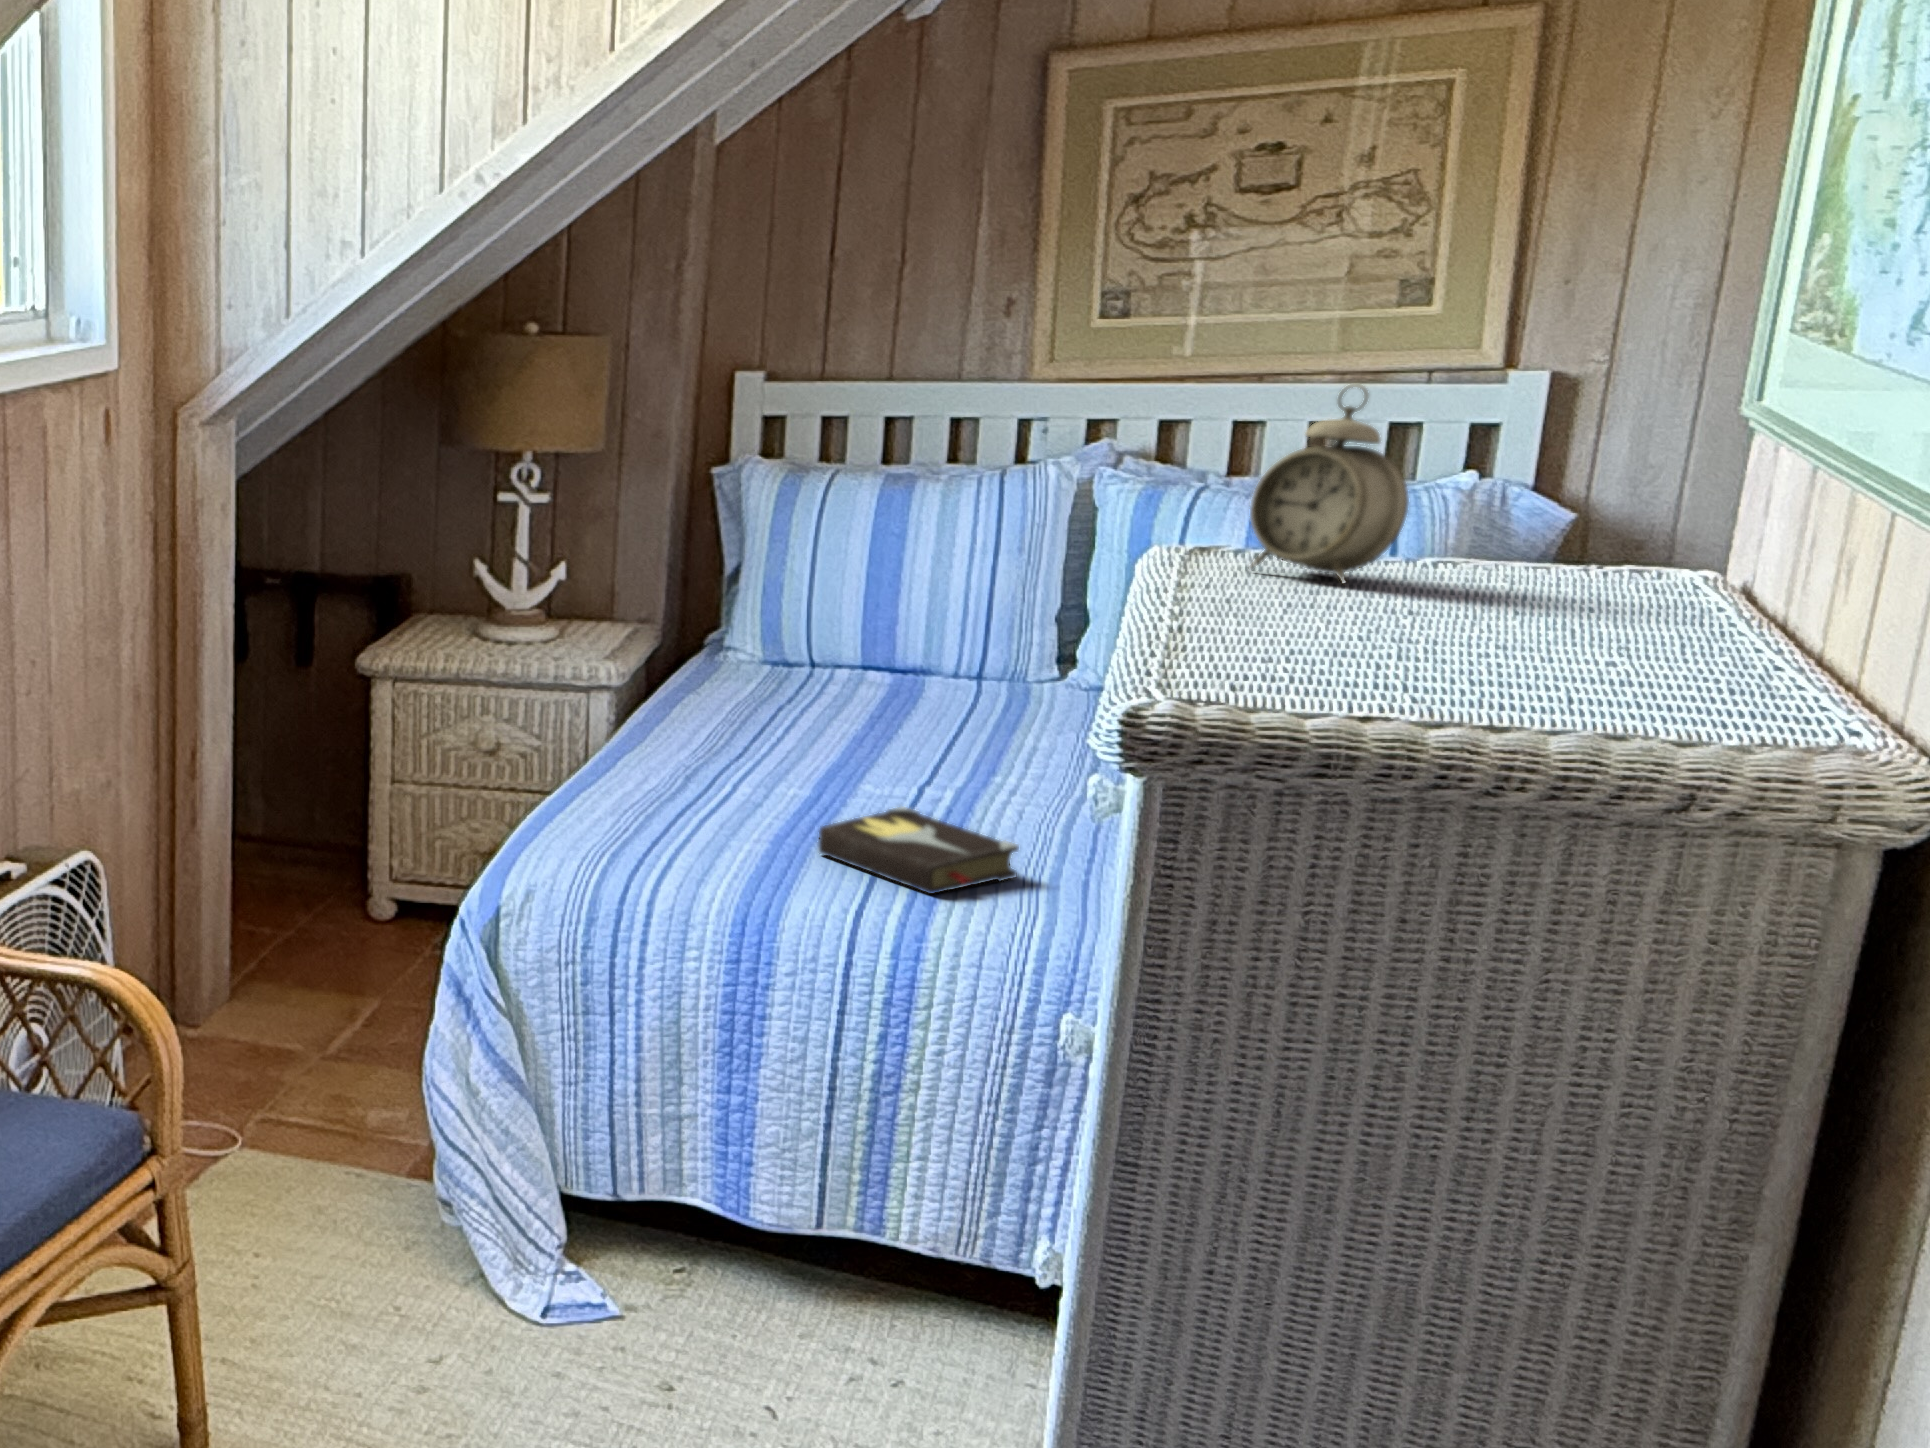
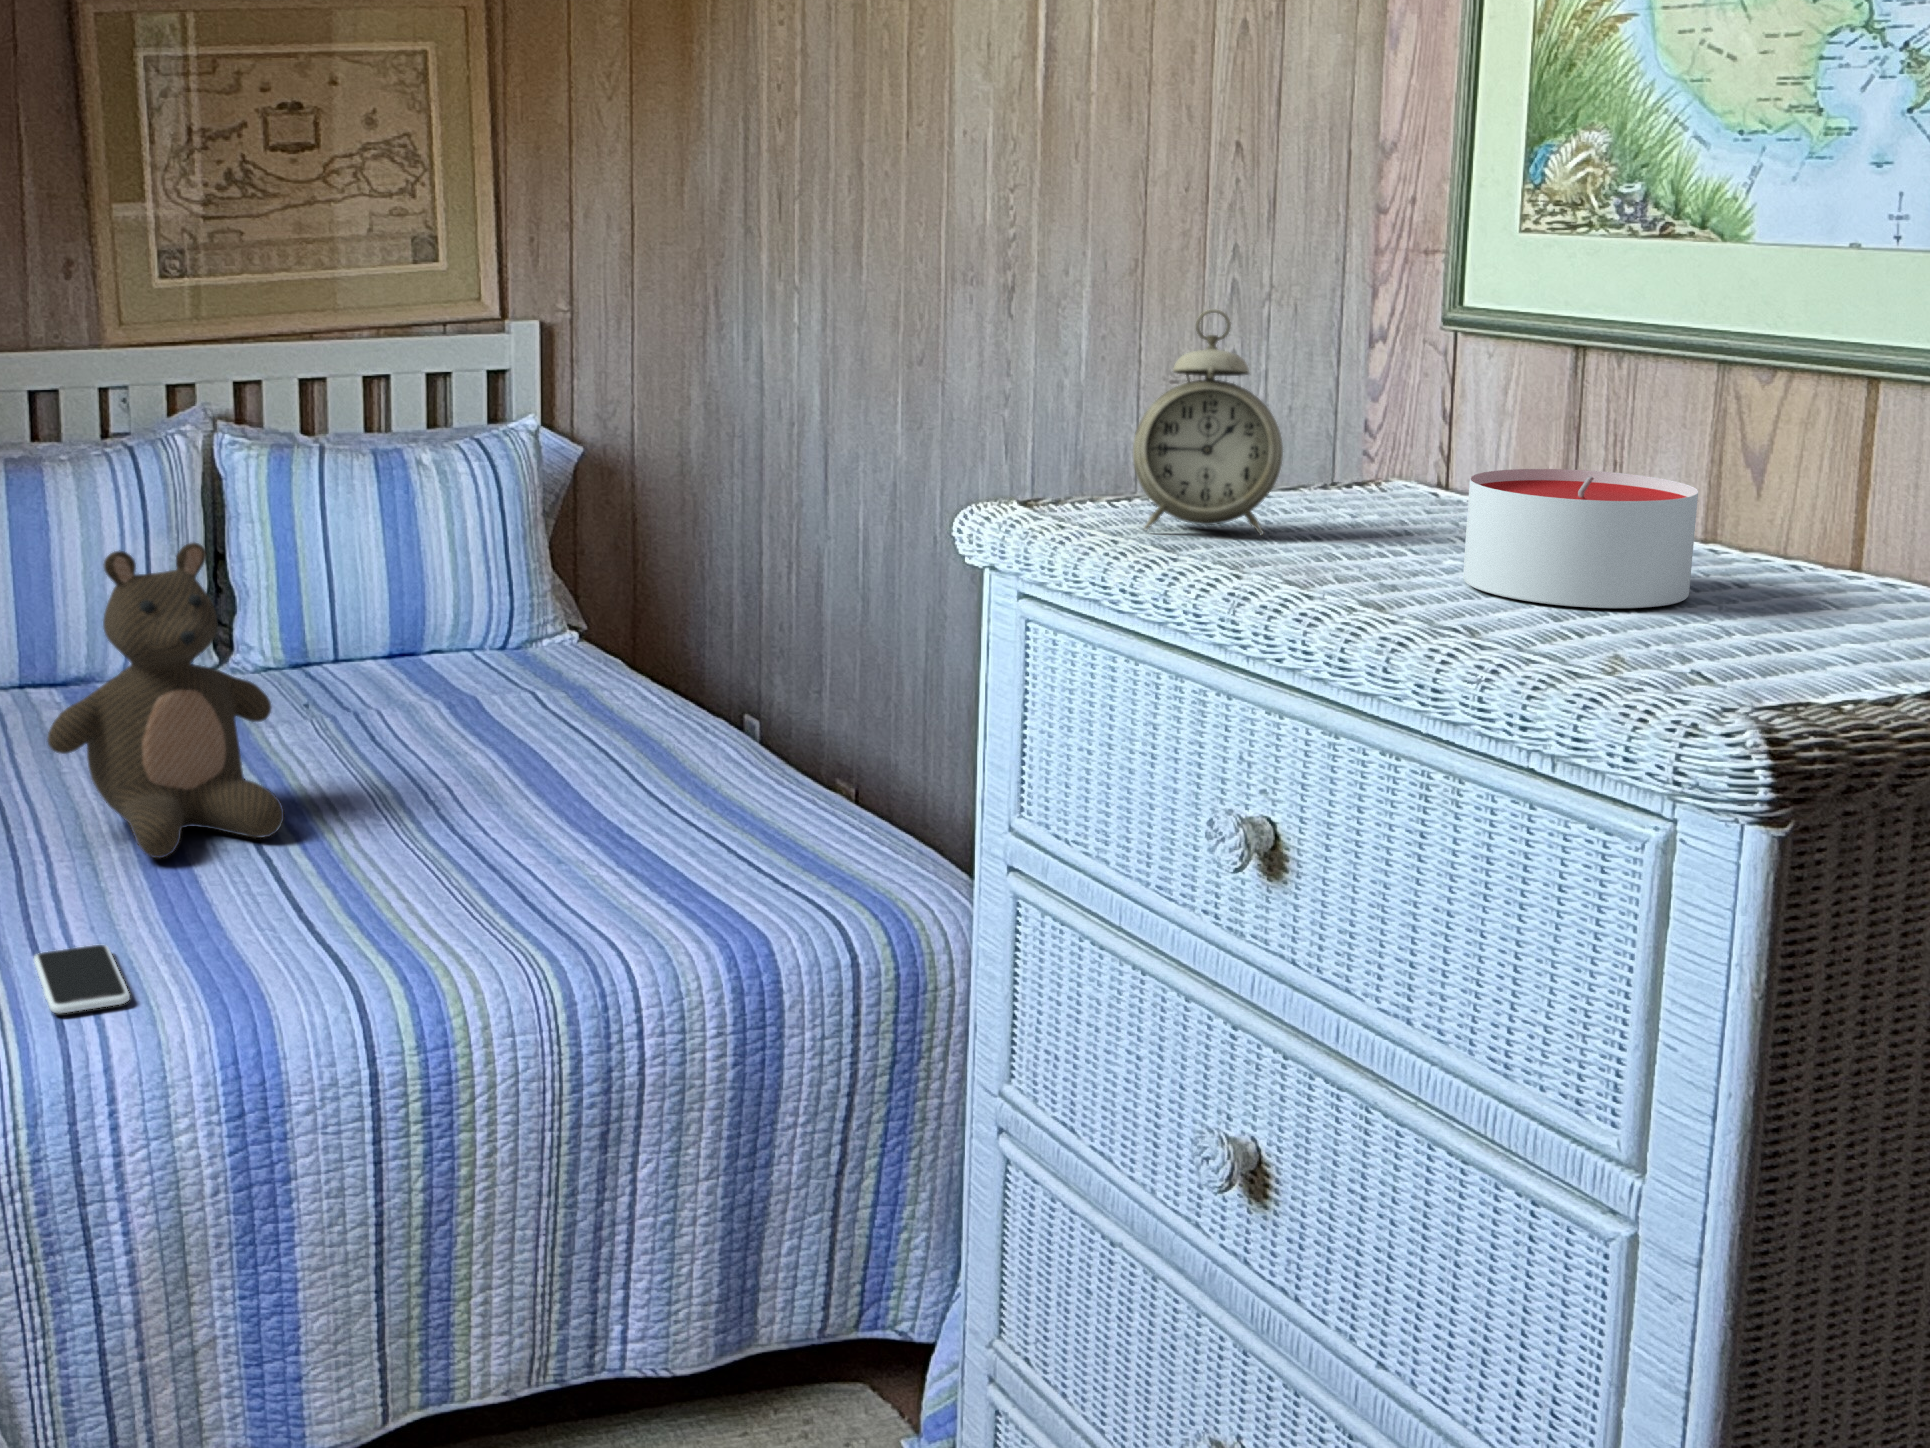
candle: none [1350,536,1590,659] -> present [1463,469,1698,608]
stuffed bear: none [763,547,972,798] -> present [47,543,284,858]
hardback book: present [818,807,1019,894] -> none [243,855,466,959]
smartphone: none [637,826,716,866] -> present [34,945,130,1013]

